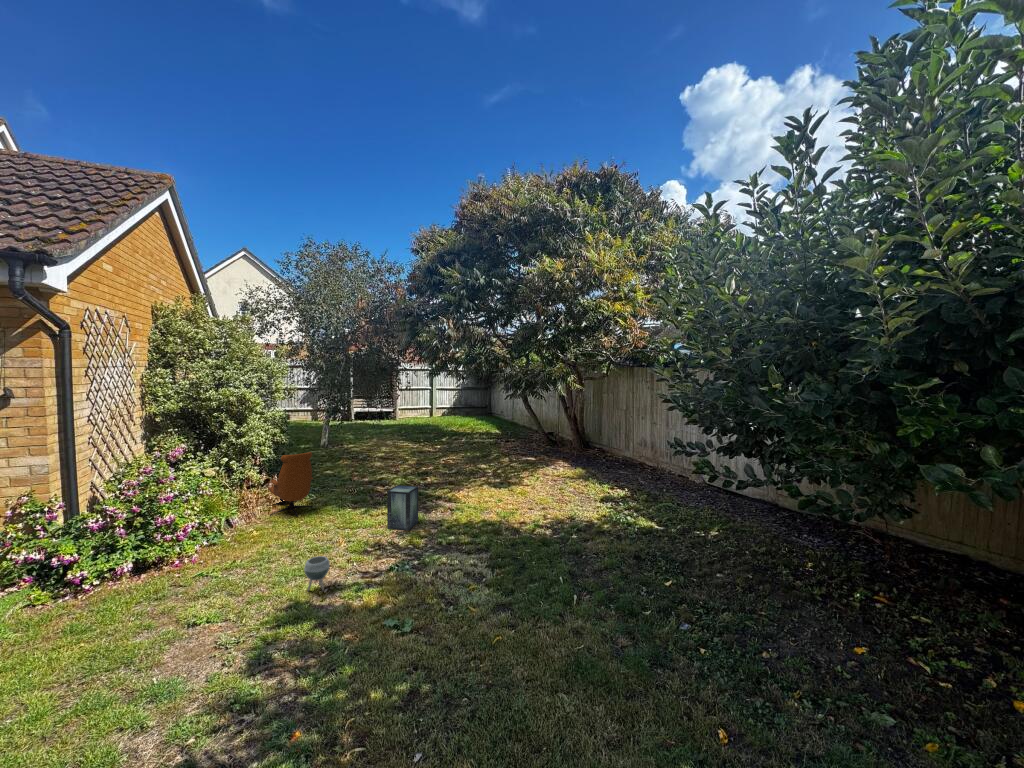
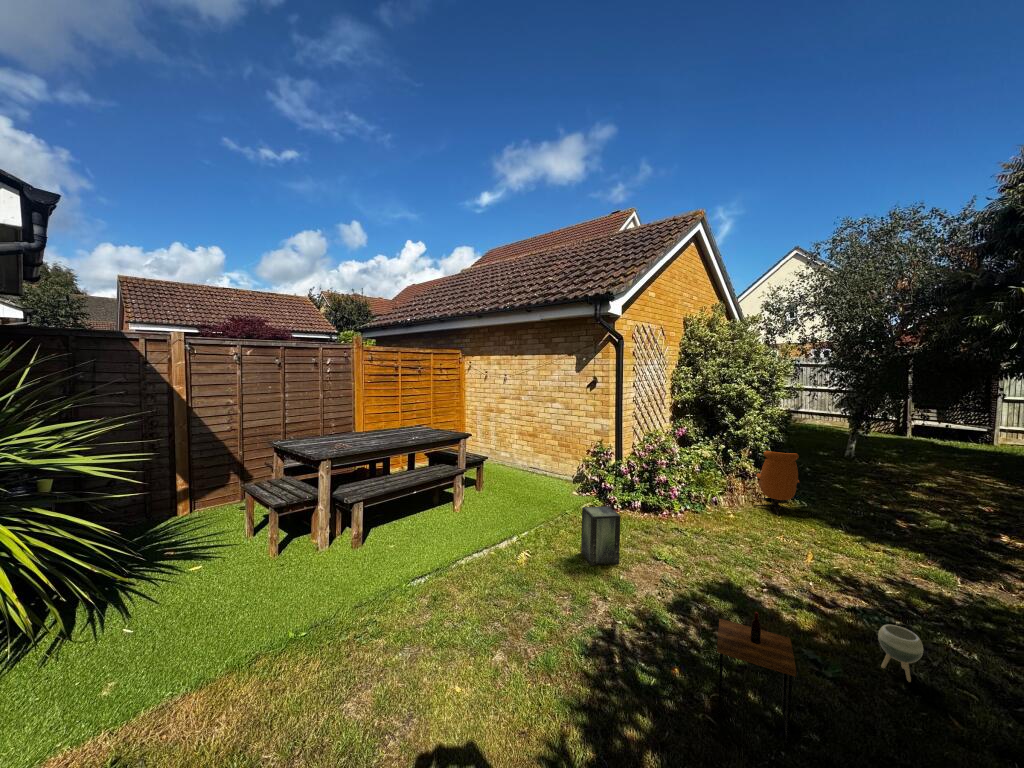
storage box: present [387,485,418,531] -> present [581,506,620,565]
planter: present [304,556,330,591] -> present [878,625,923,682]
side table: none [342,612,421,740] -> present [717,612,796,745]

